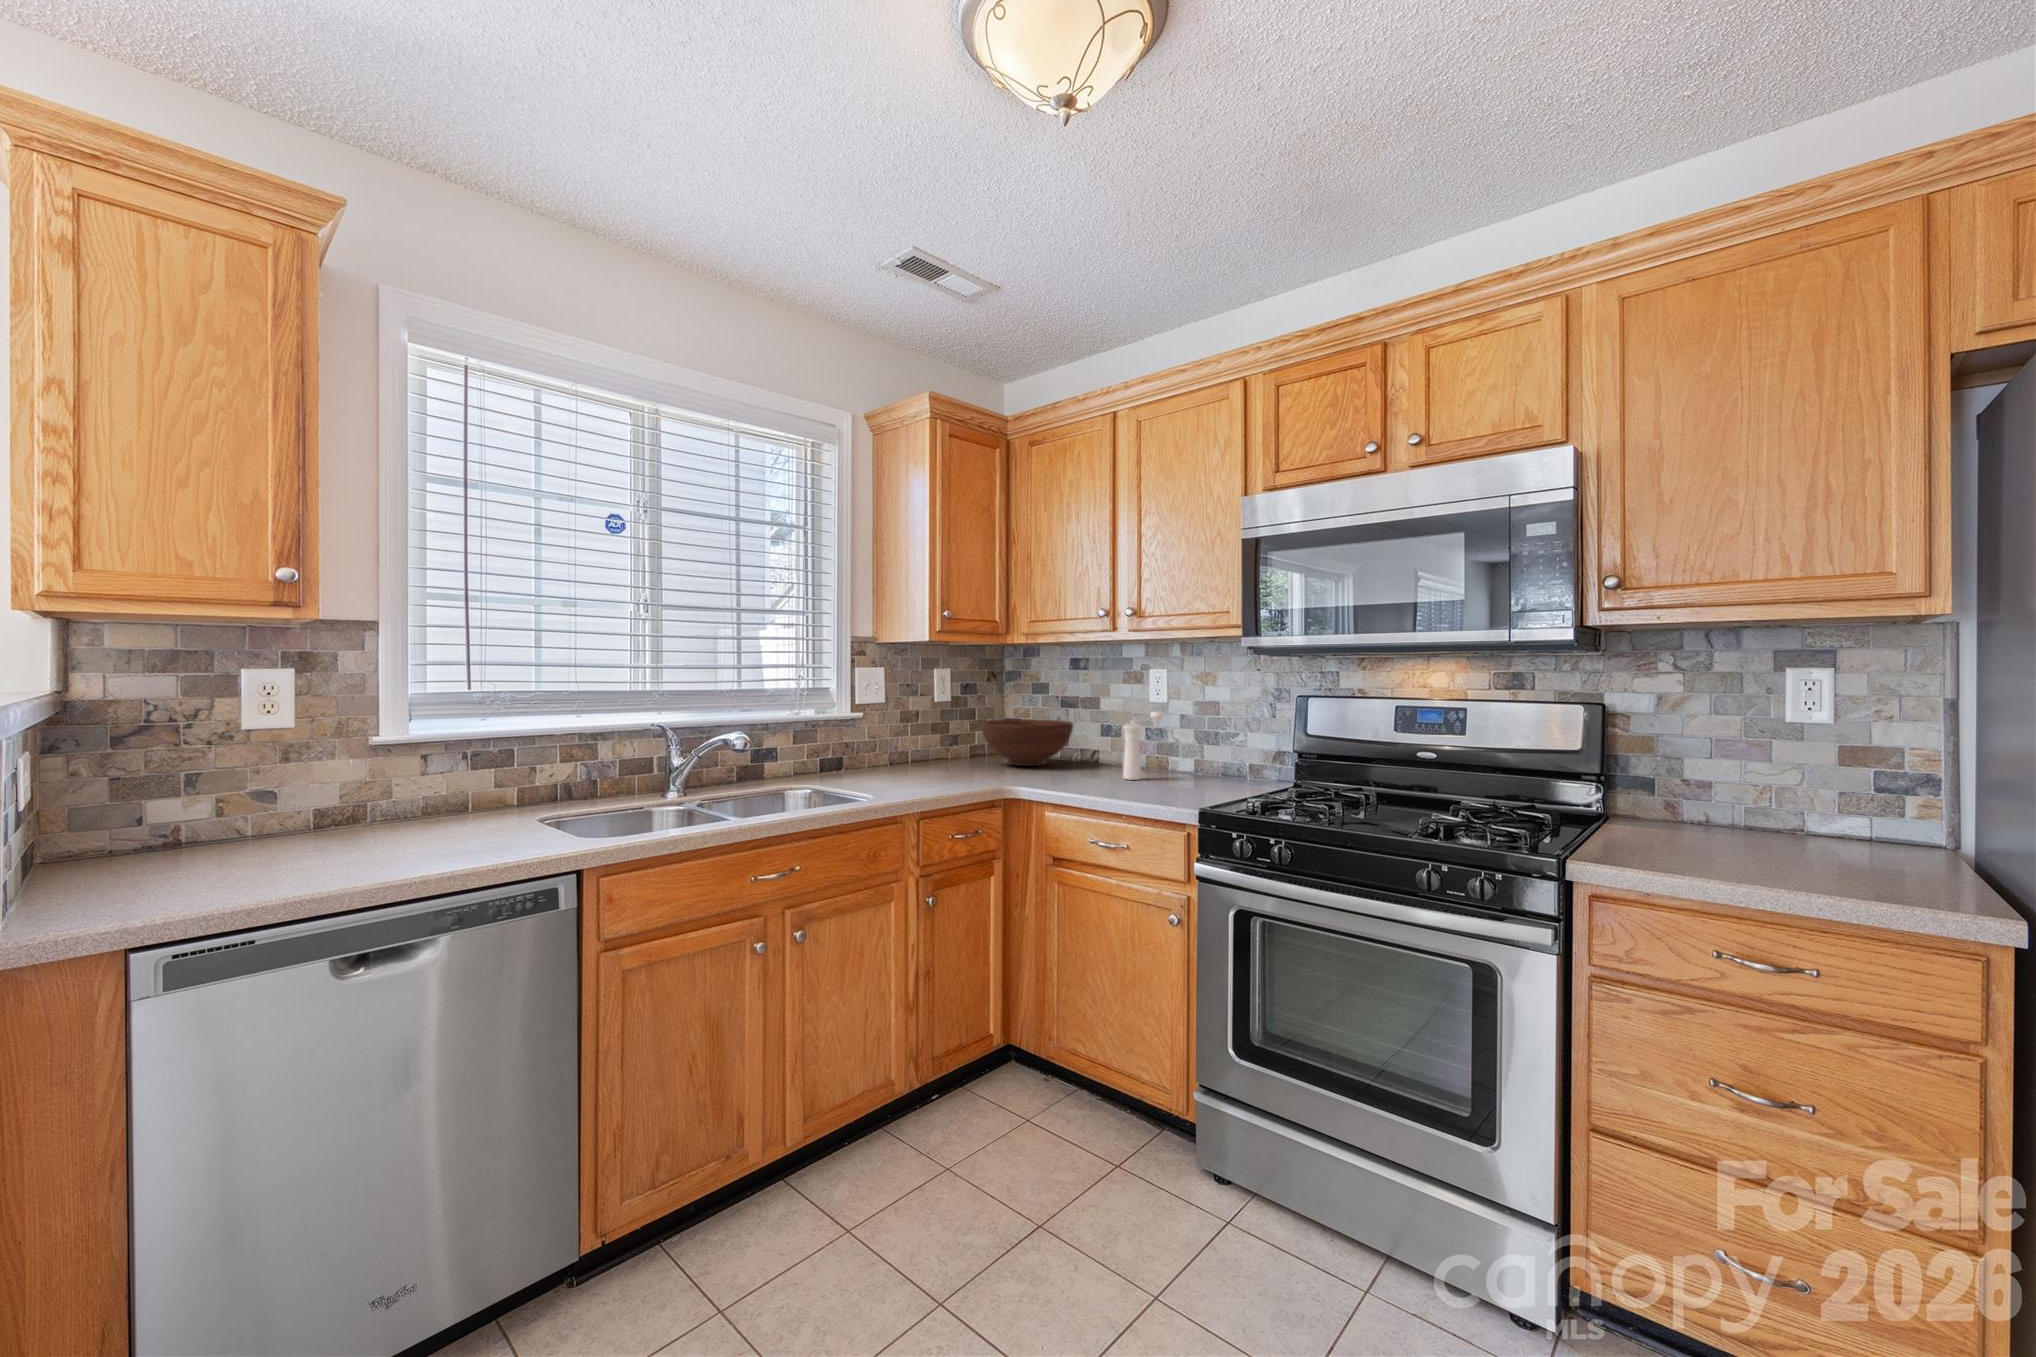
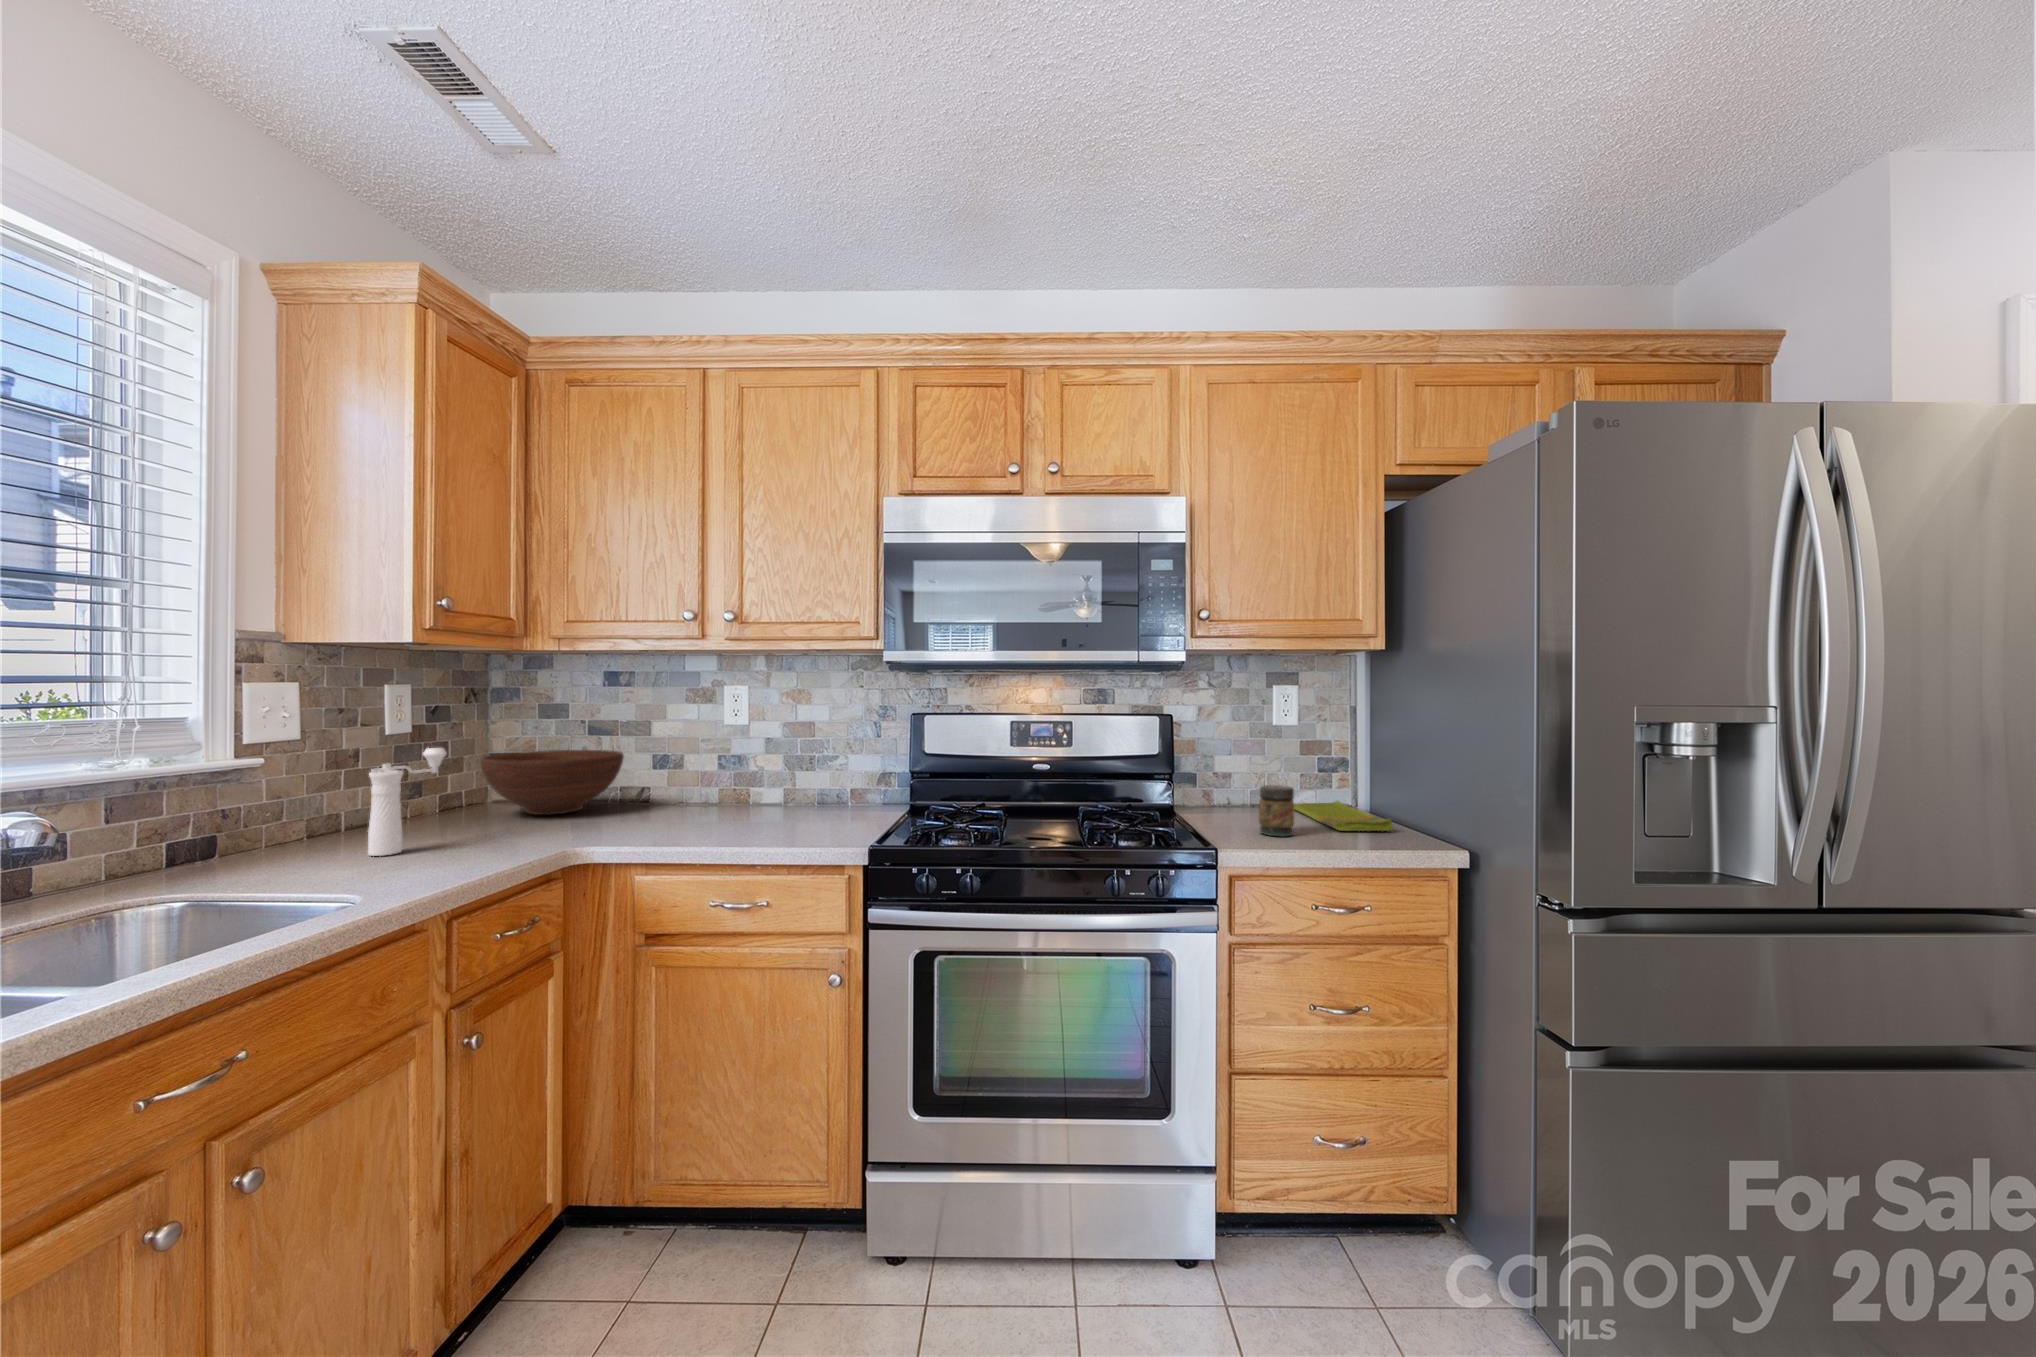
pepper mill: present [1123,712,1163,780] -> present [368,748,446,856]
jar: none [1661,792,1714,858] -> present [1259,785,1294,836]
dish towel: none [1795,830,1910,874] -> present [1294,801,1393,831]

